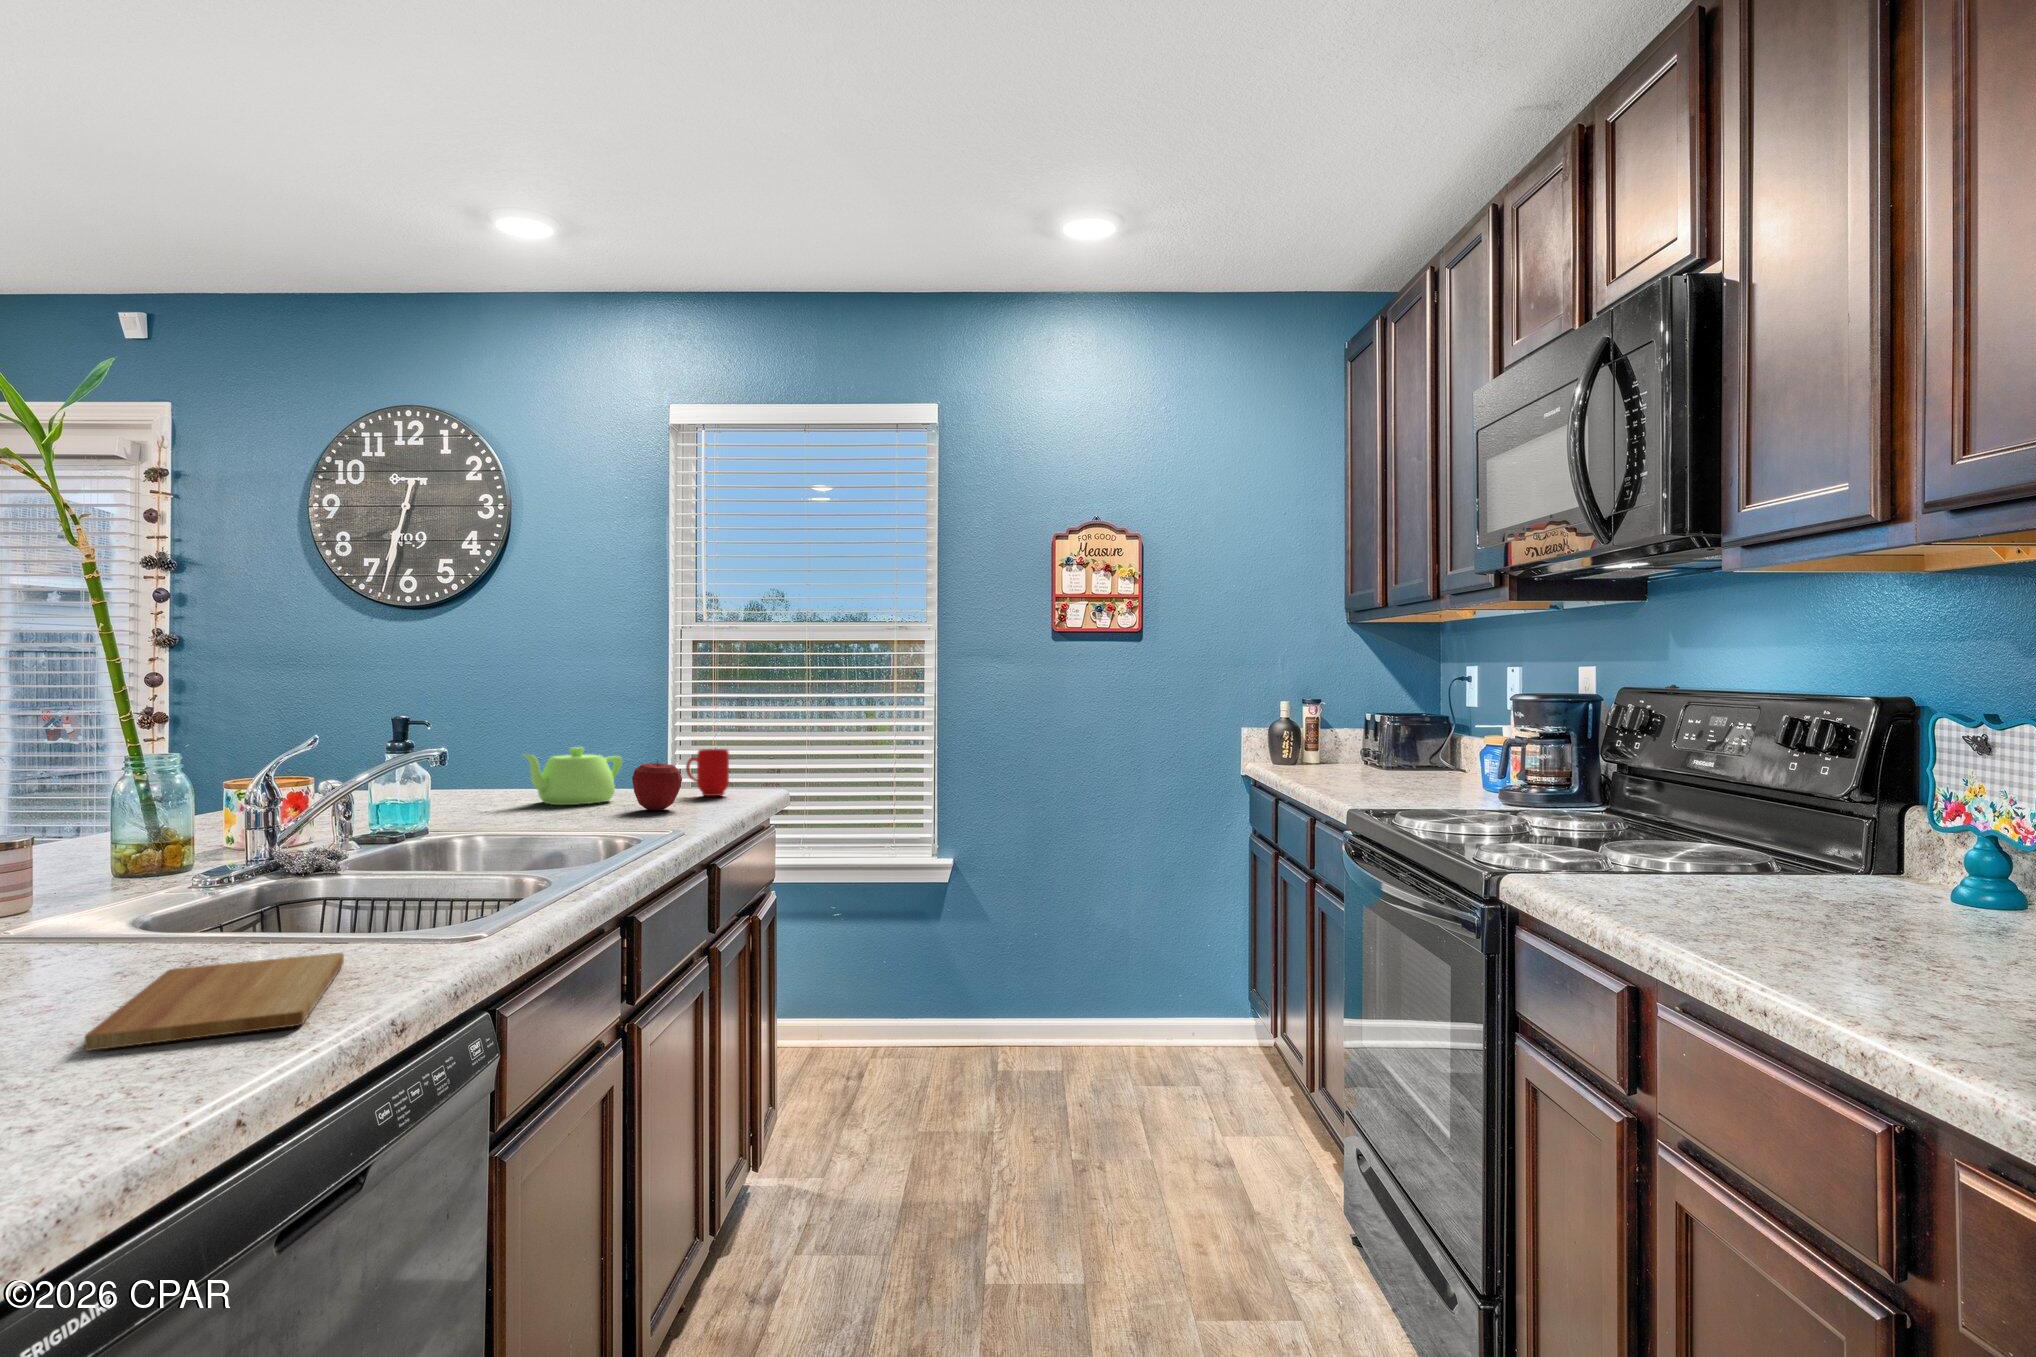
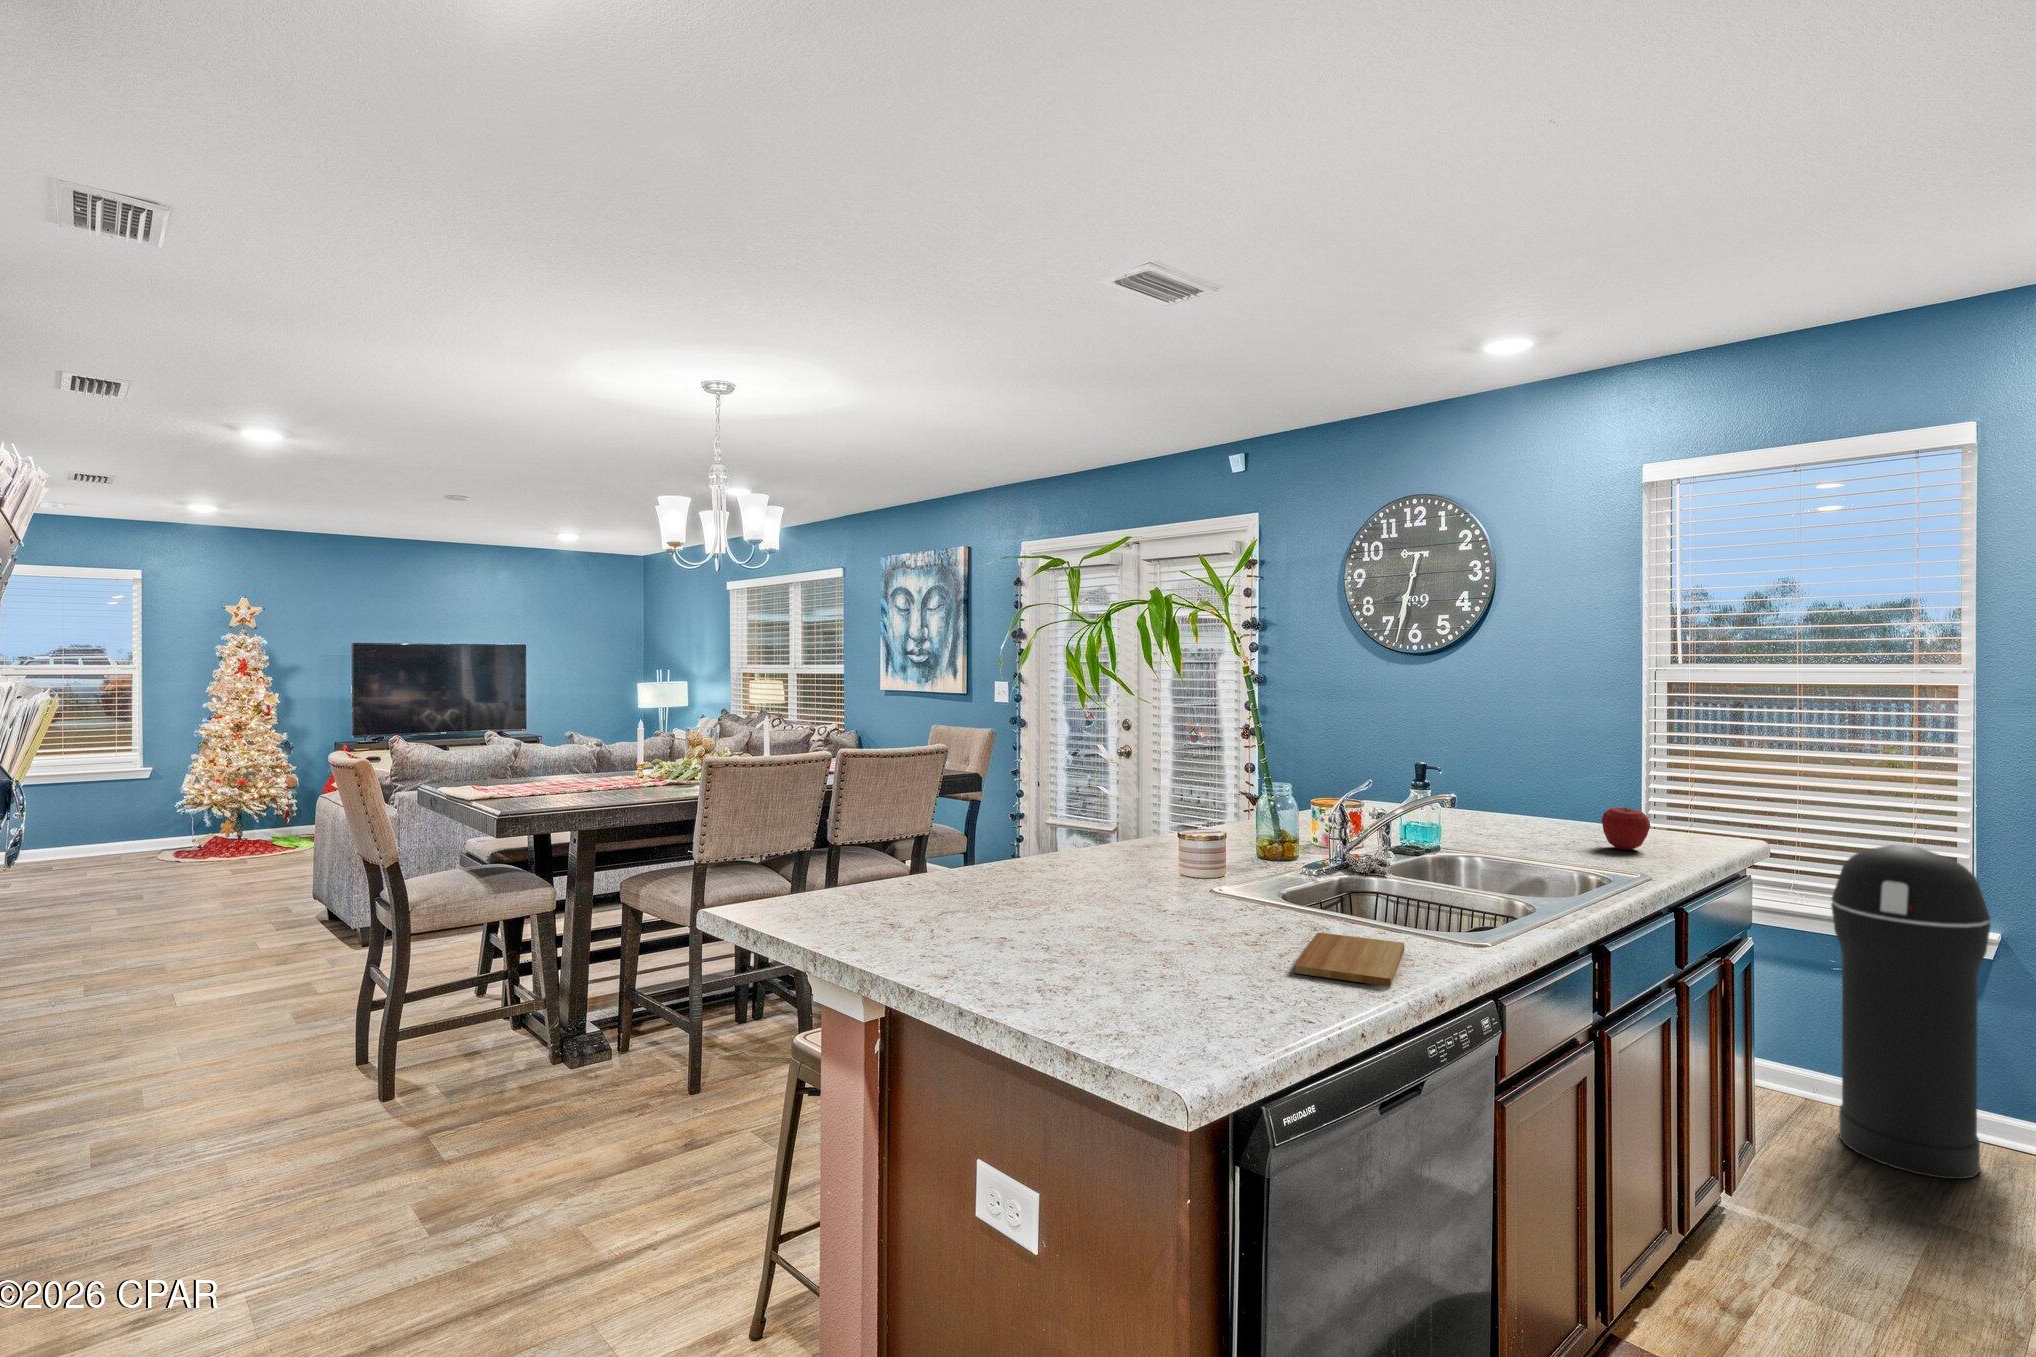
teapot: present [524,747,622,805] -> none [1505,785,1593,834]
mug: present [686,749,729,796] -> none [1656,795,1702,840]
trash can: none [830,786,937,1085] -> present [1831,845,1991,1179]

